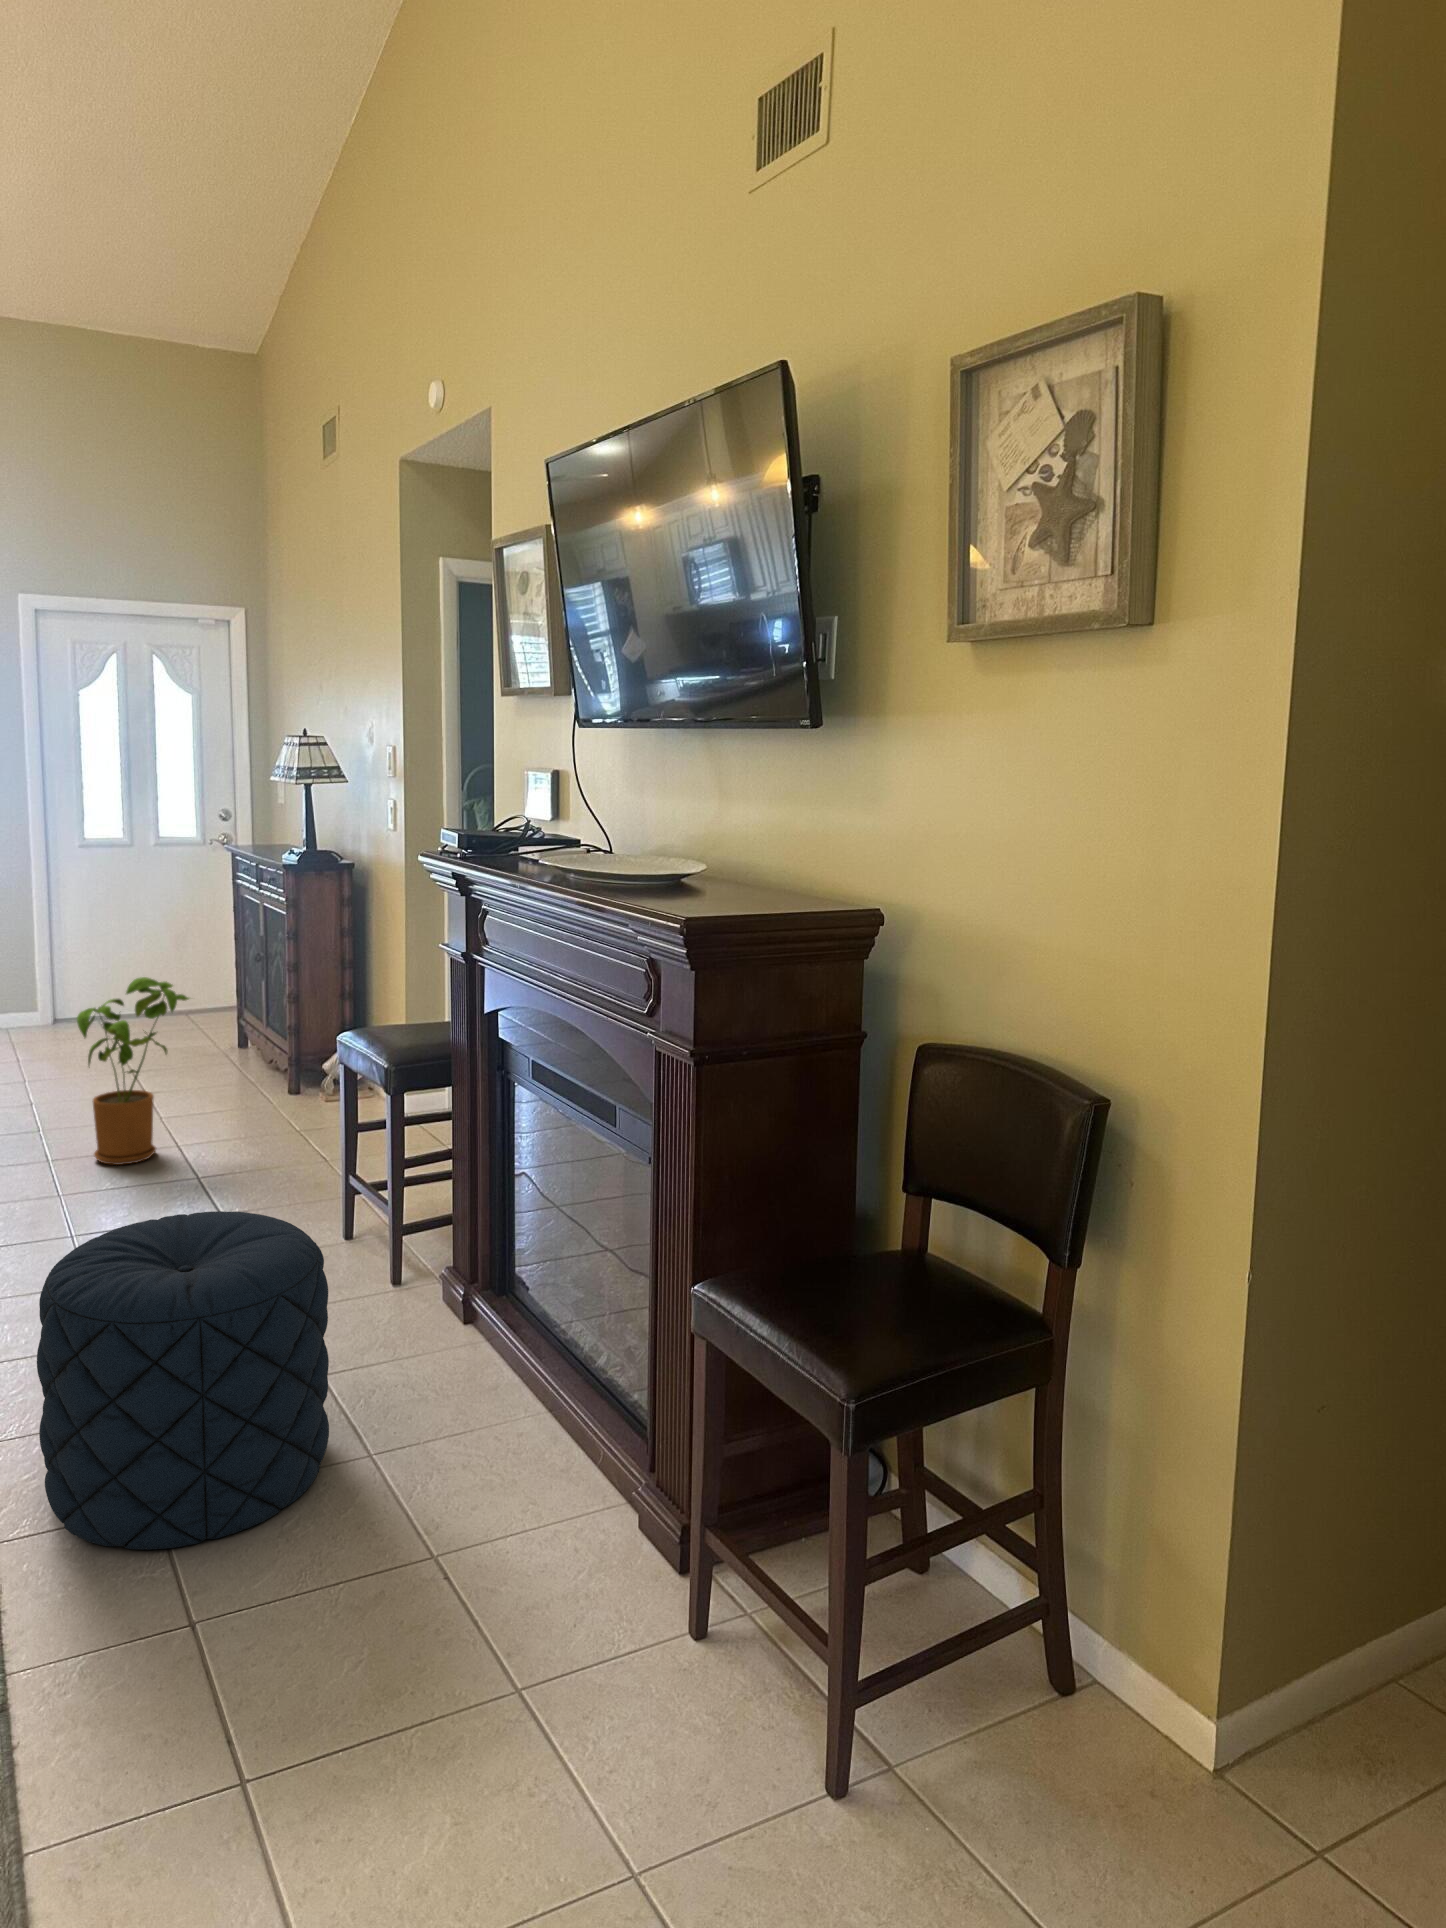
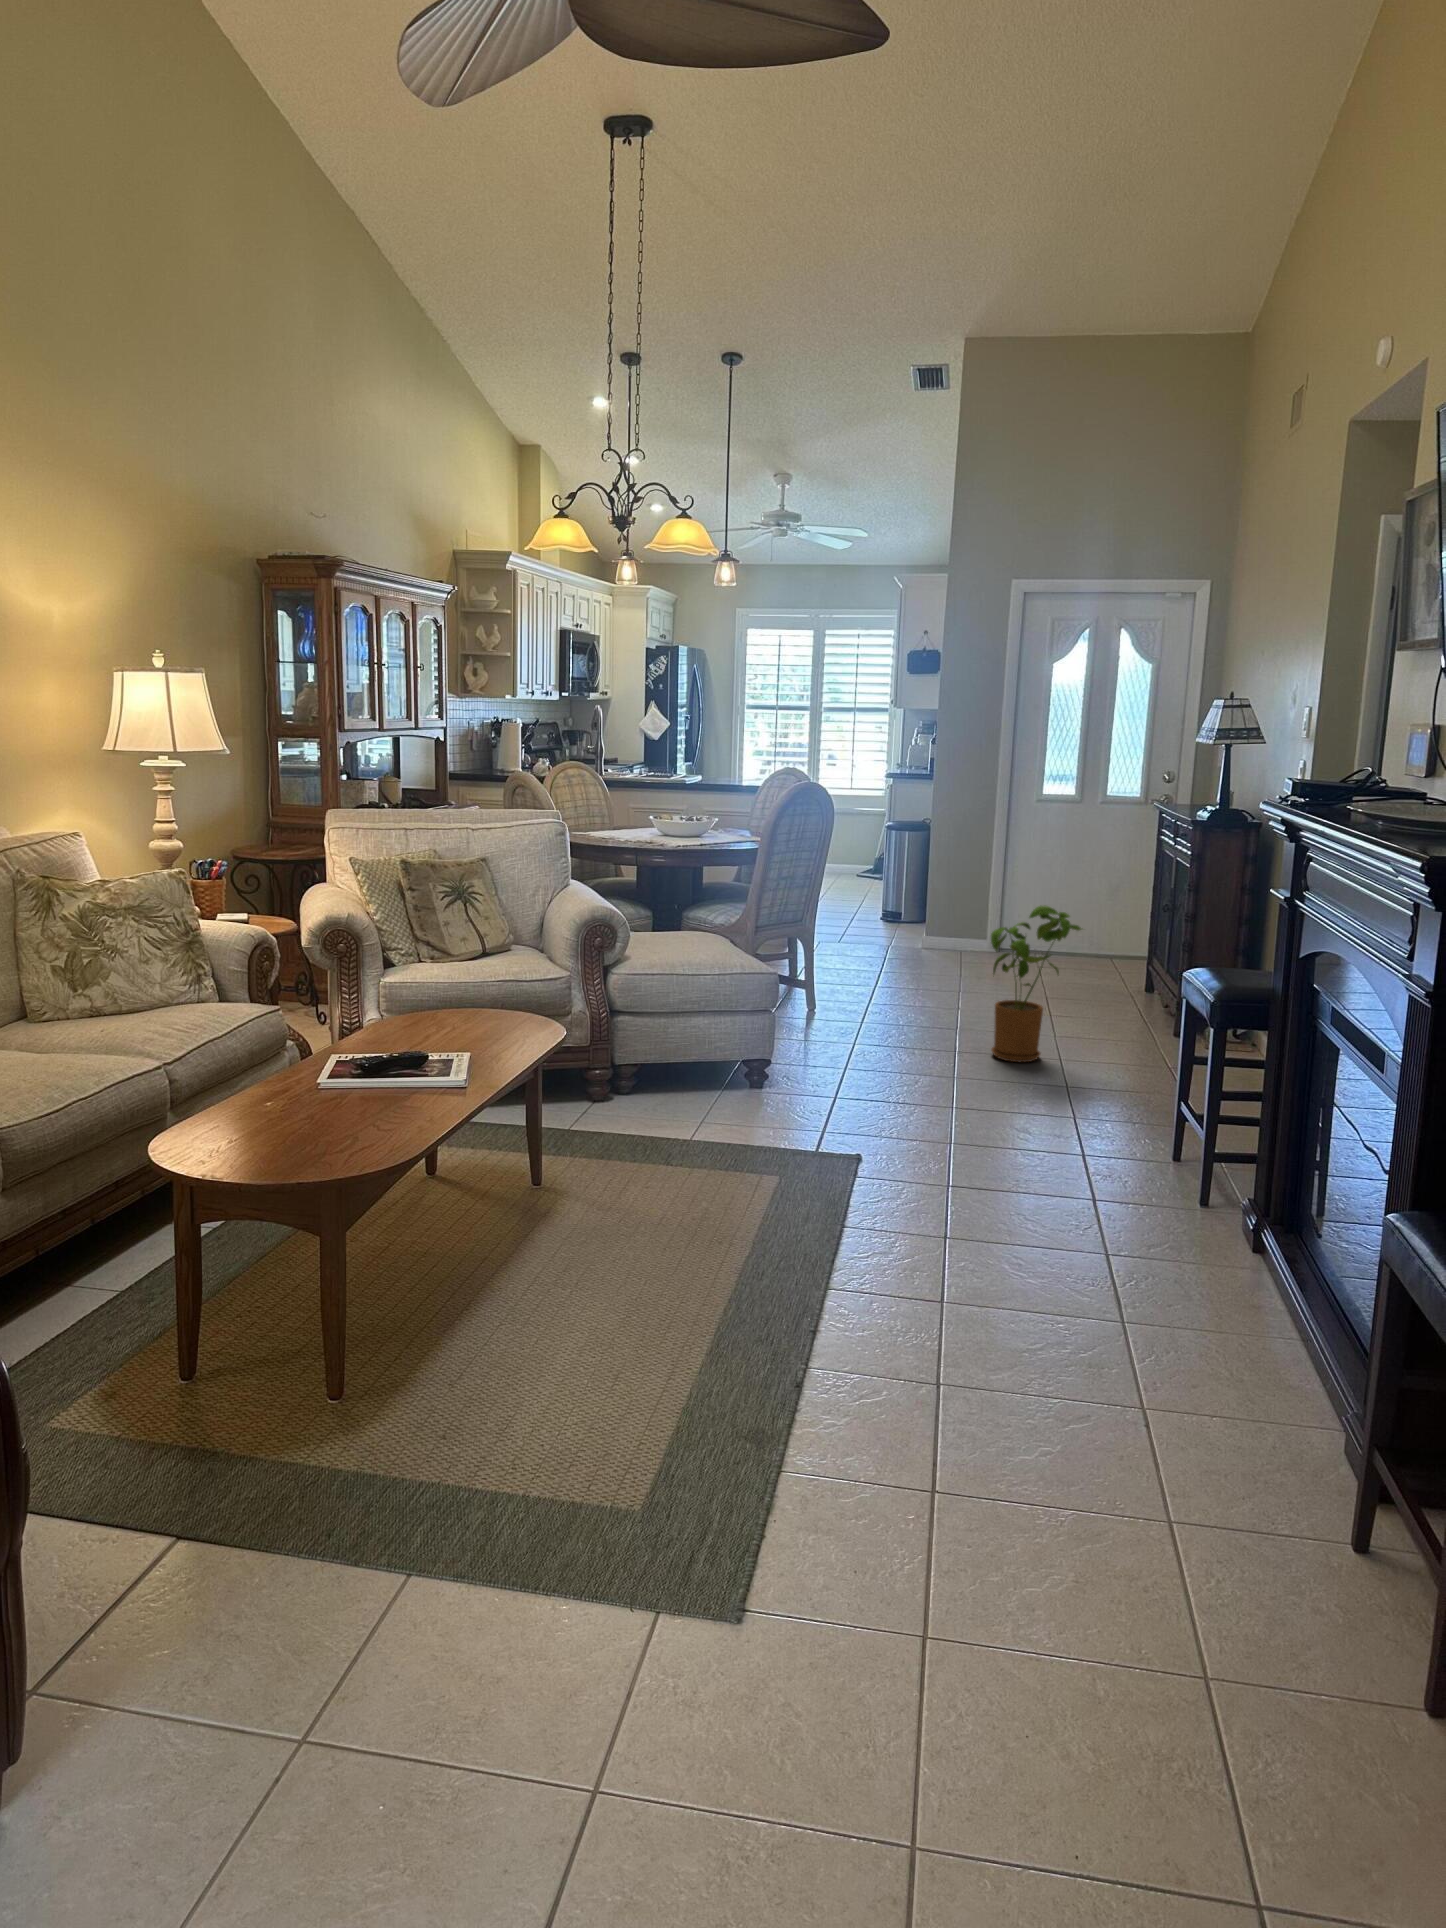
pouf: present [37,1211,329,1550] -> none [869,1081,1100,1341]

